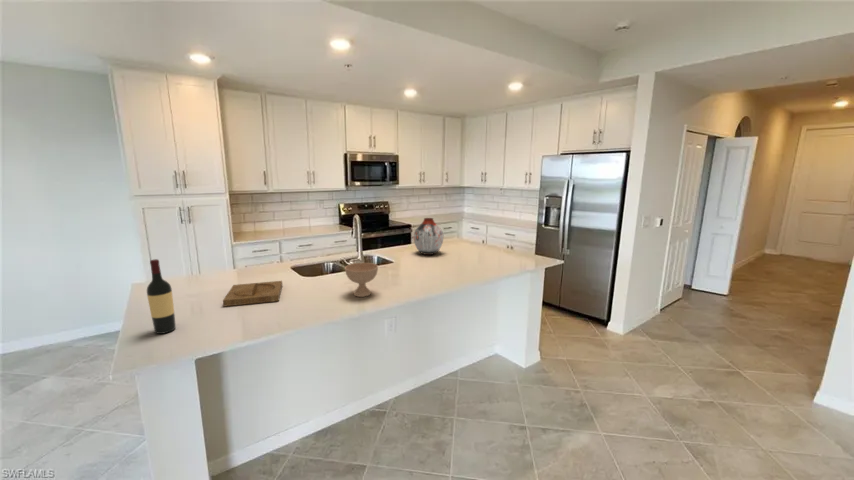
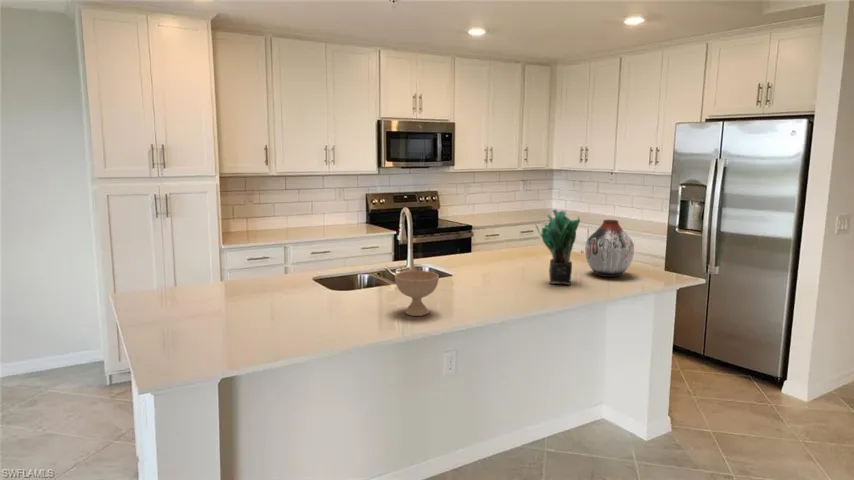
potted plant: none [449,215,480,268] -> present [536,210,580,284]
vase: present [414,218,443,255] -> present [585,220,634,277]
wine bottle: present [147,259,176,334] -> none [164,255,192,347]
tray: present [223,281,282,306] -> none [241,293,309,321]

